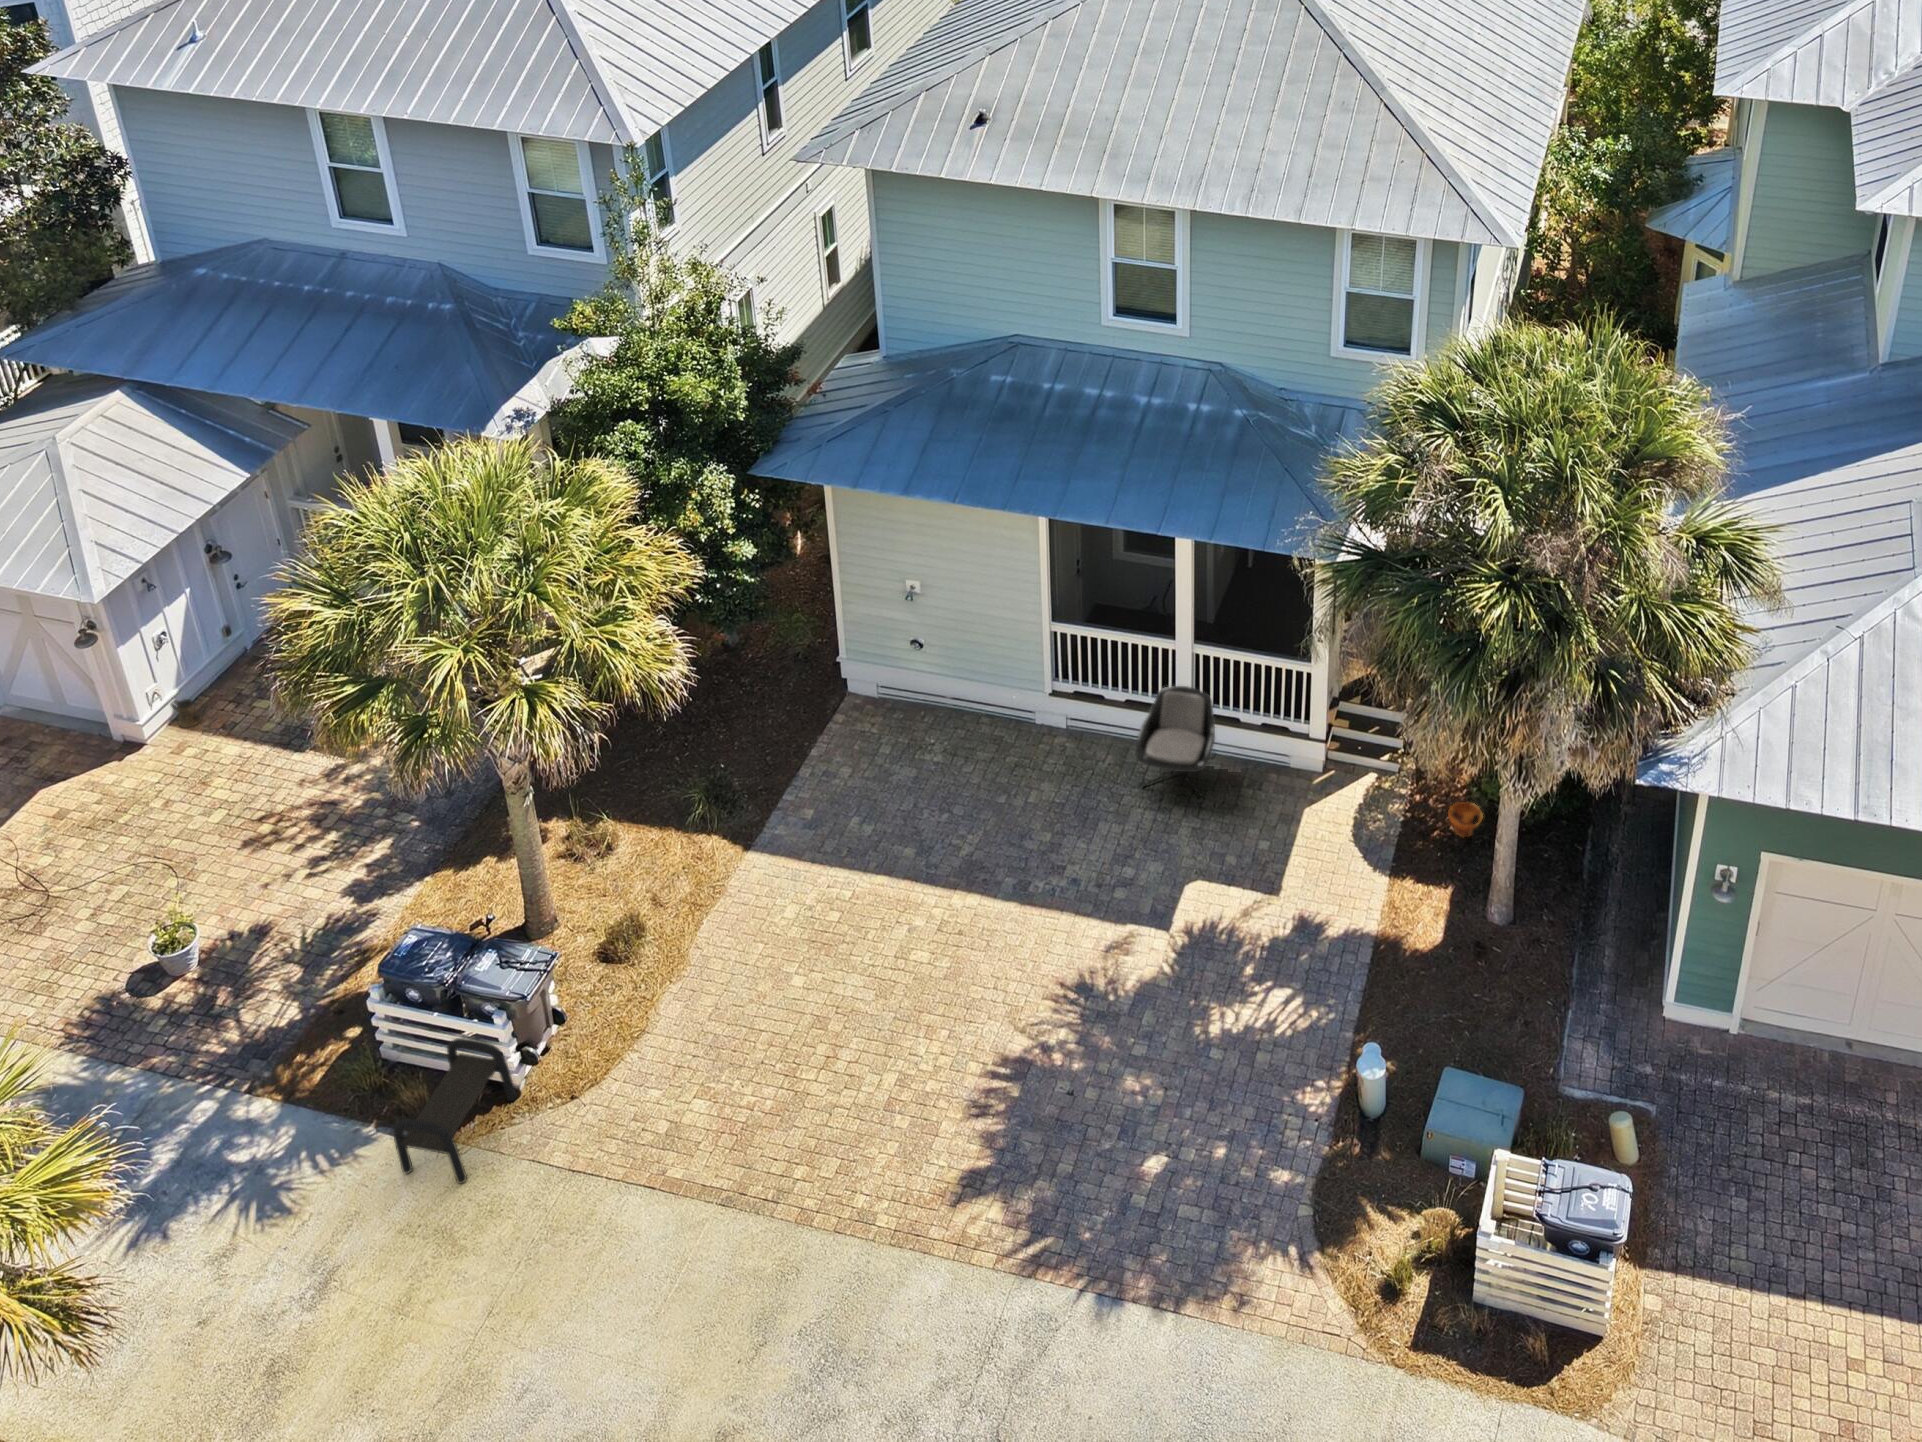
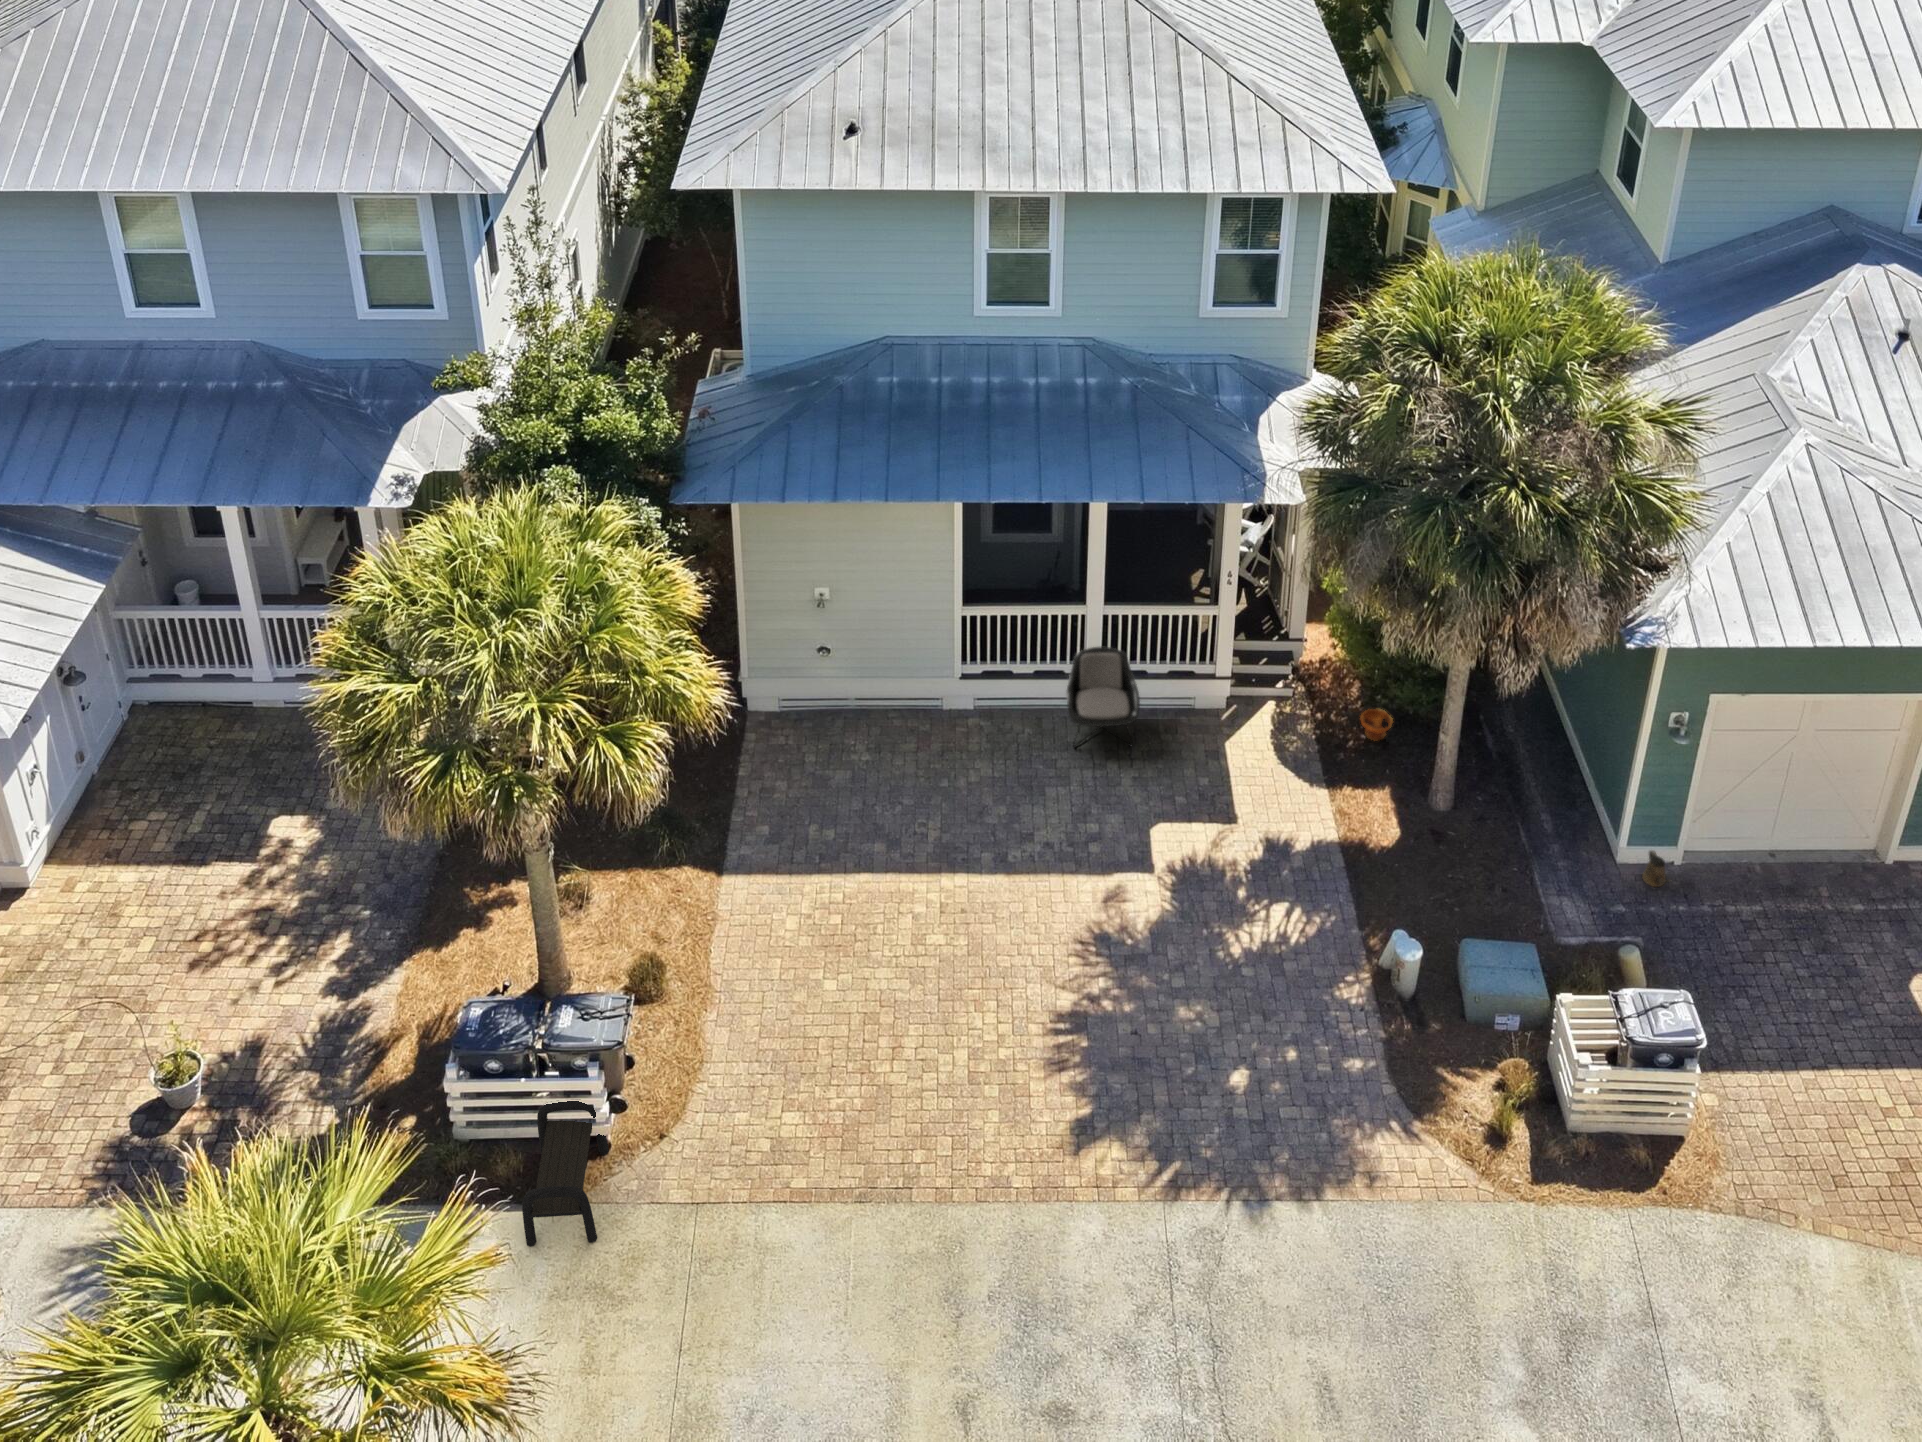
watering can: present [171,699,207,728] -> present [1642,850,1670,887]

